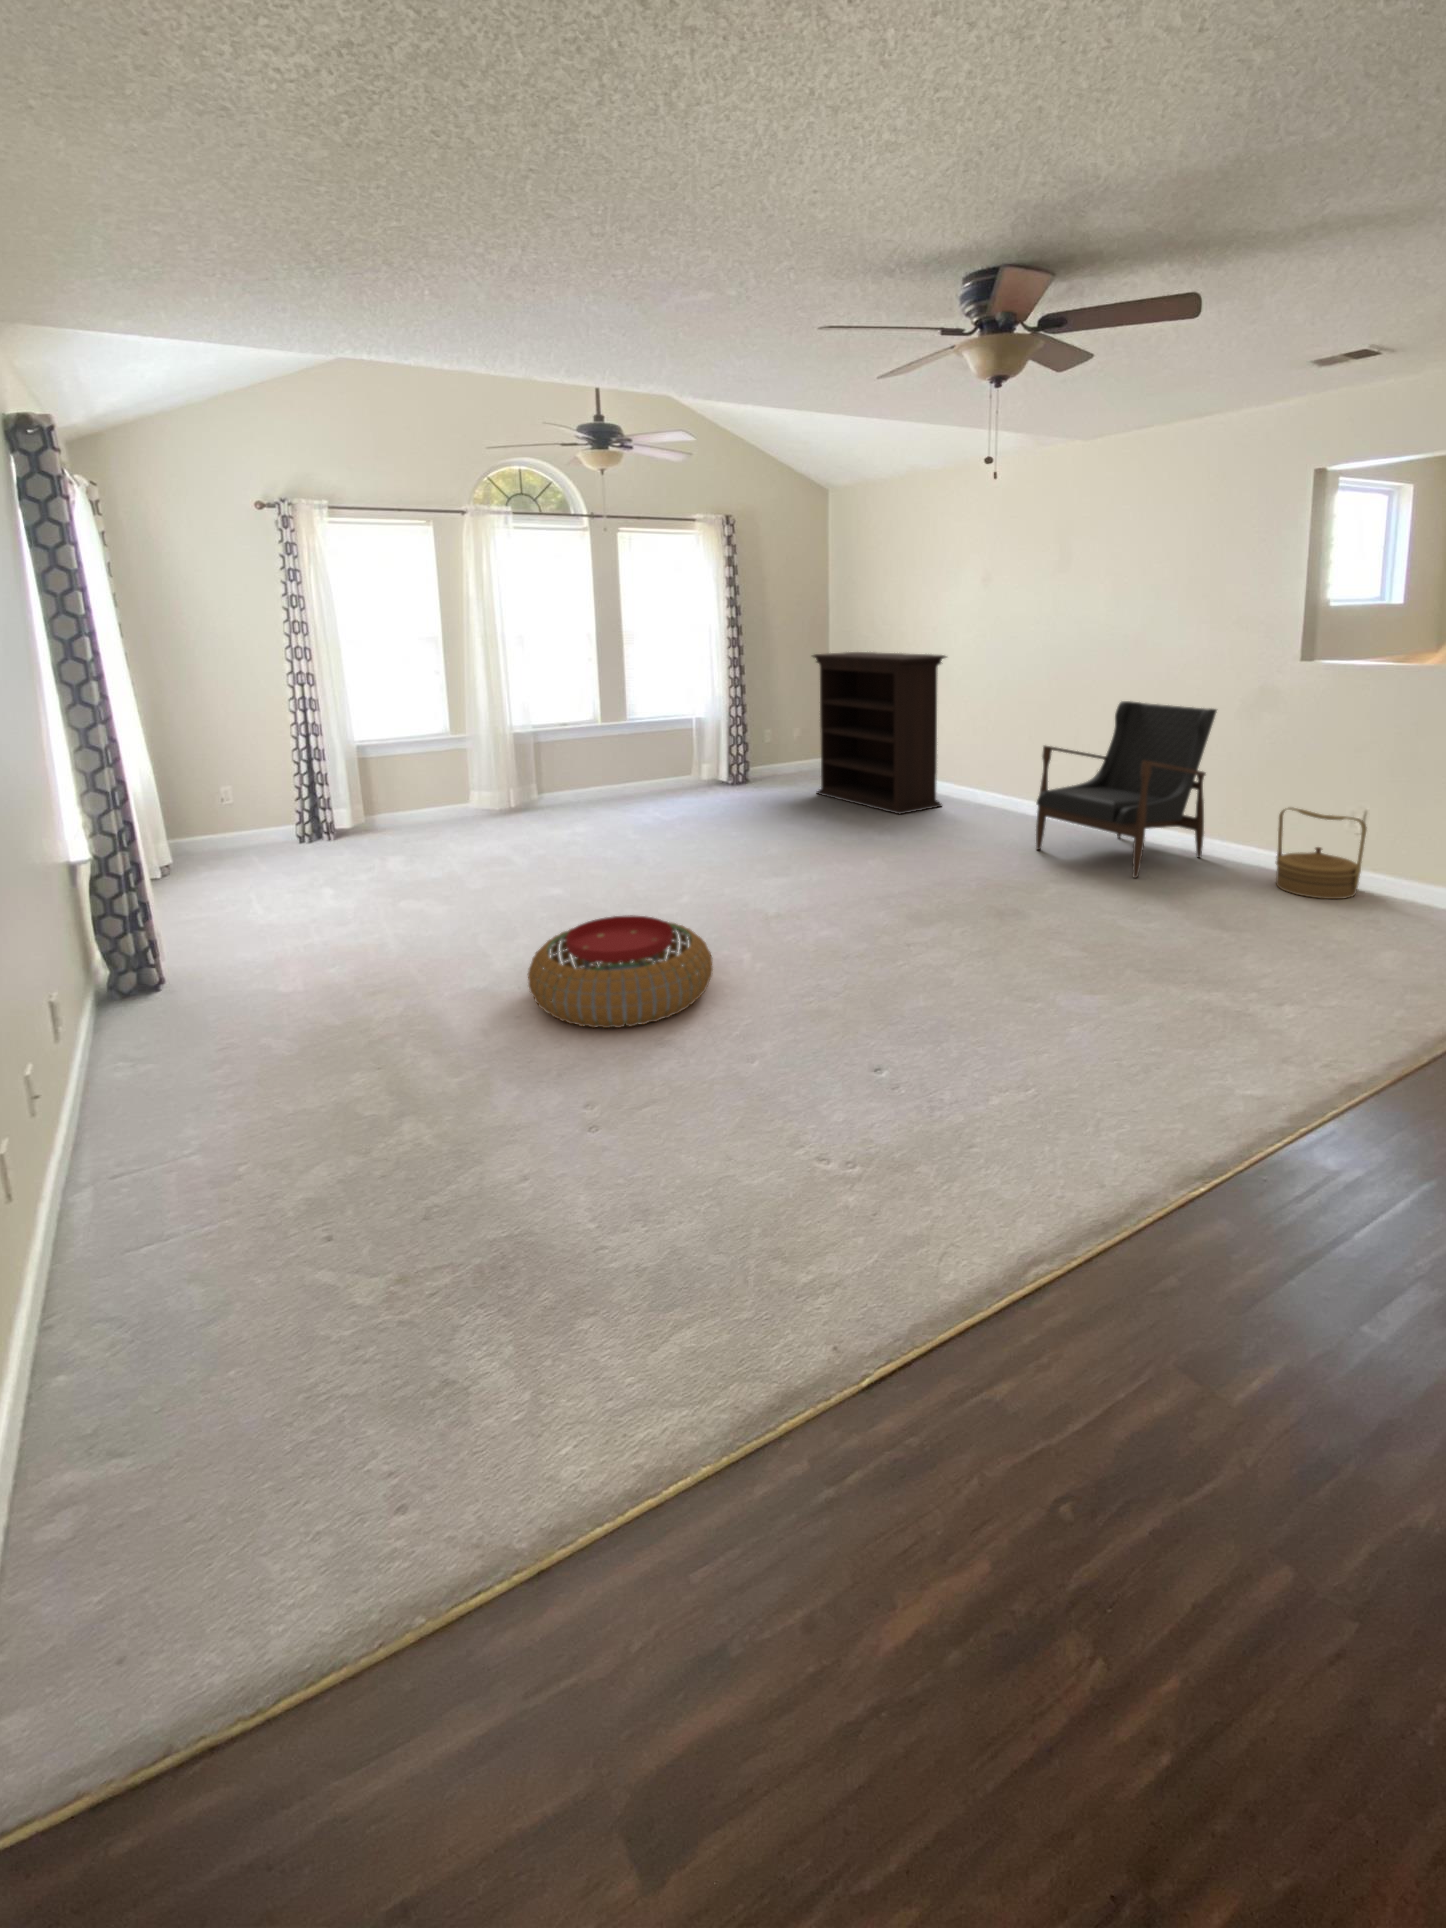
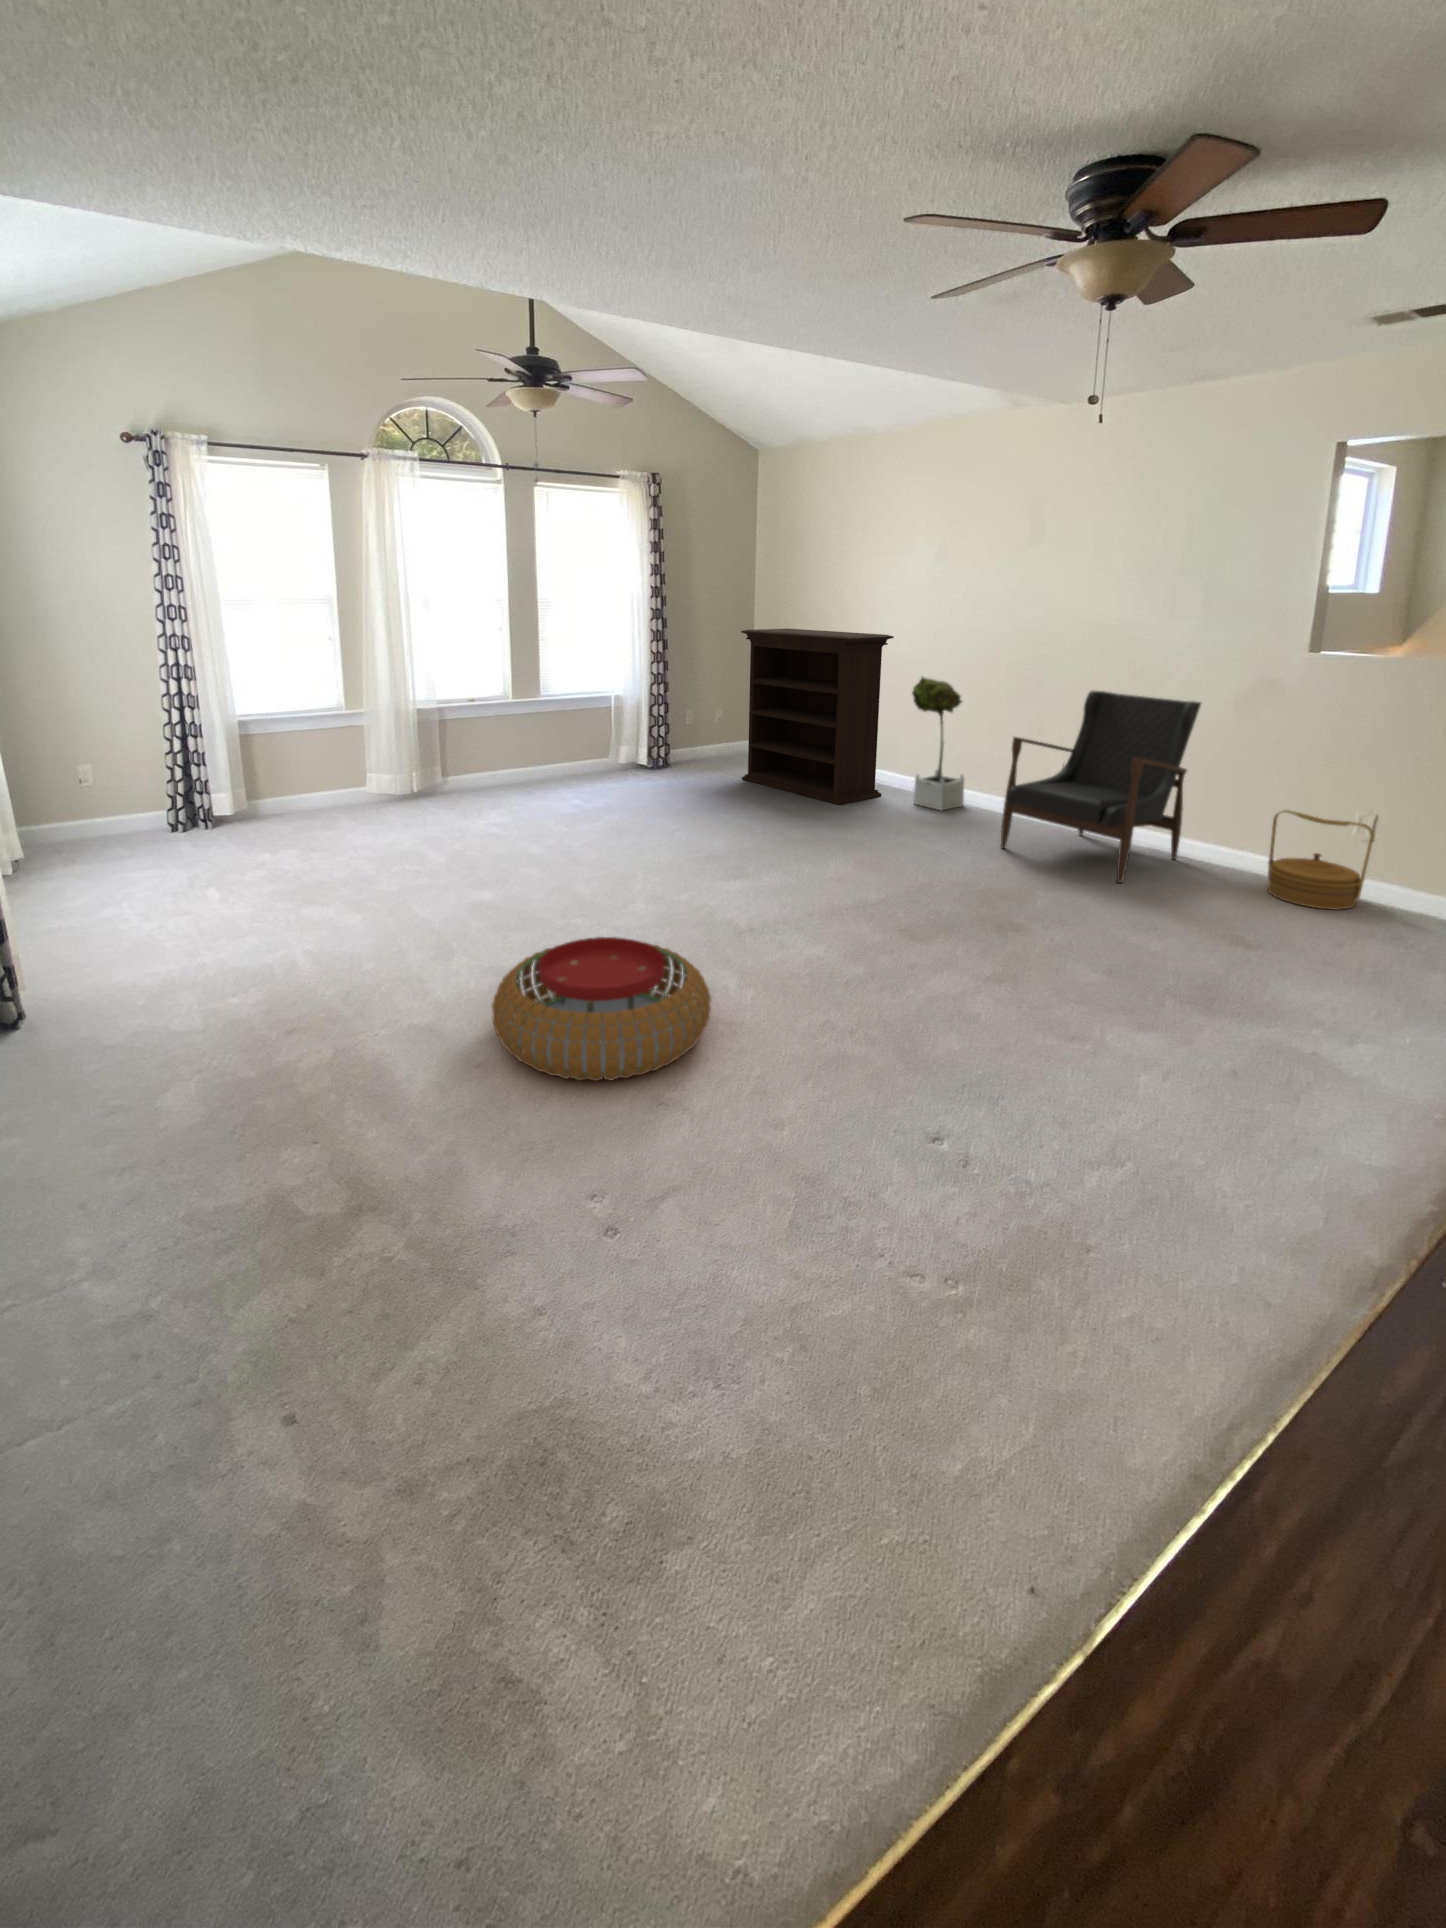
potted tree: none [965,692,1018,818] -> present [912,677,964,810]

